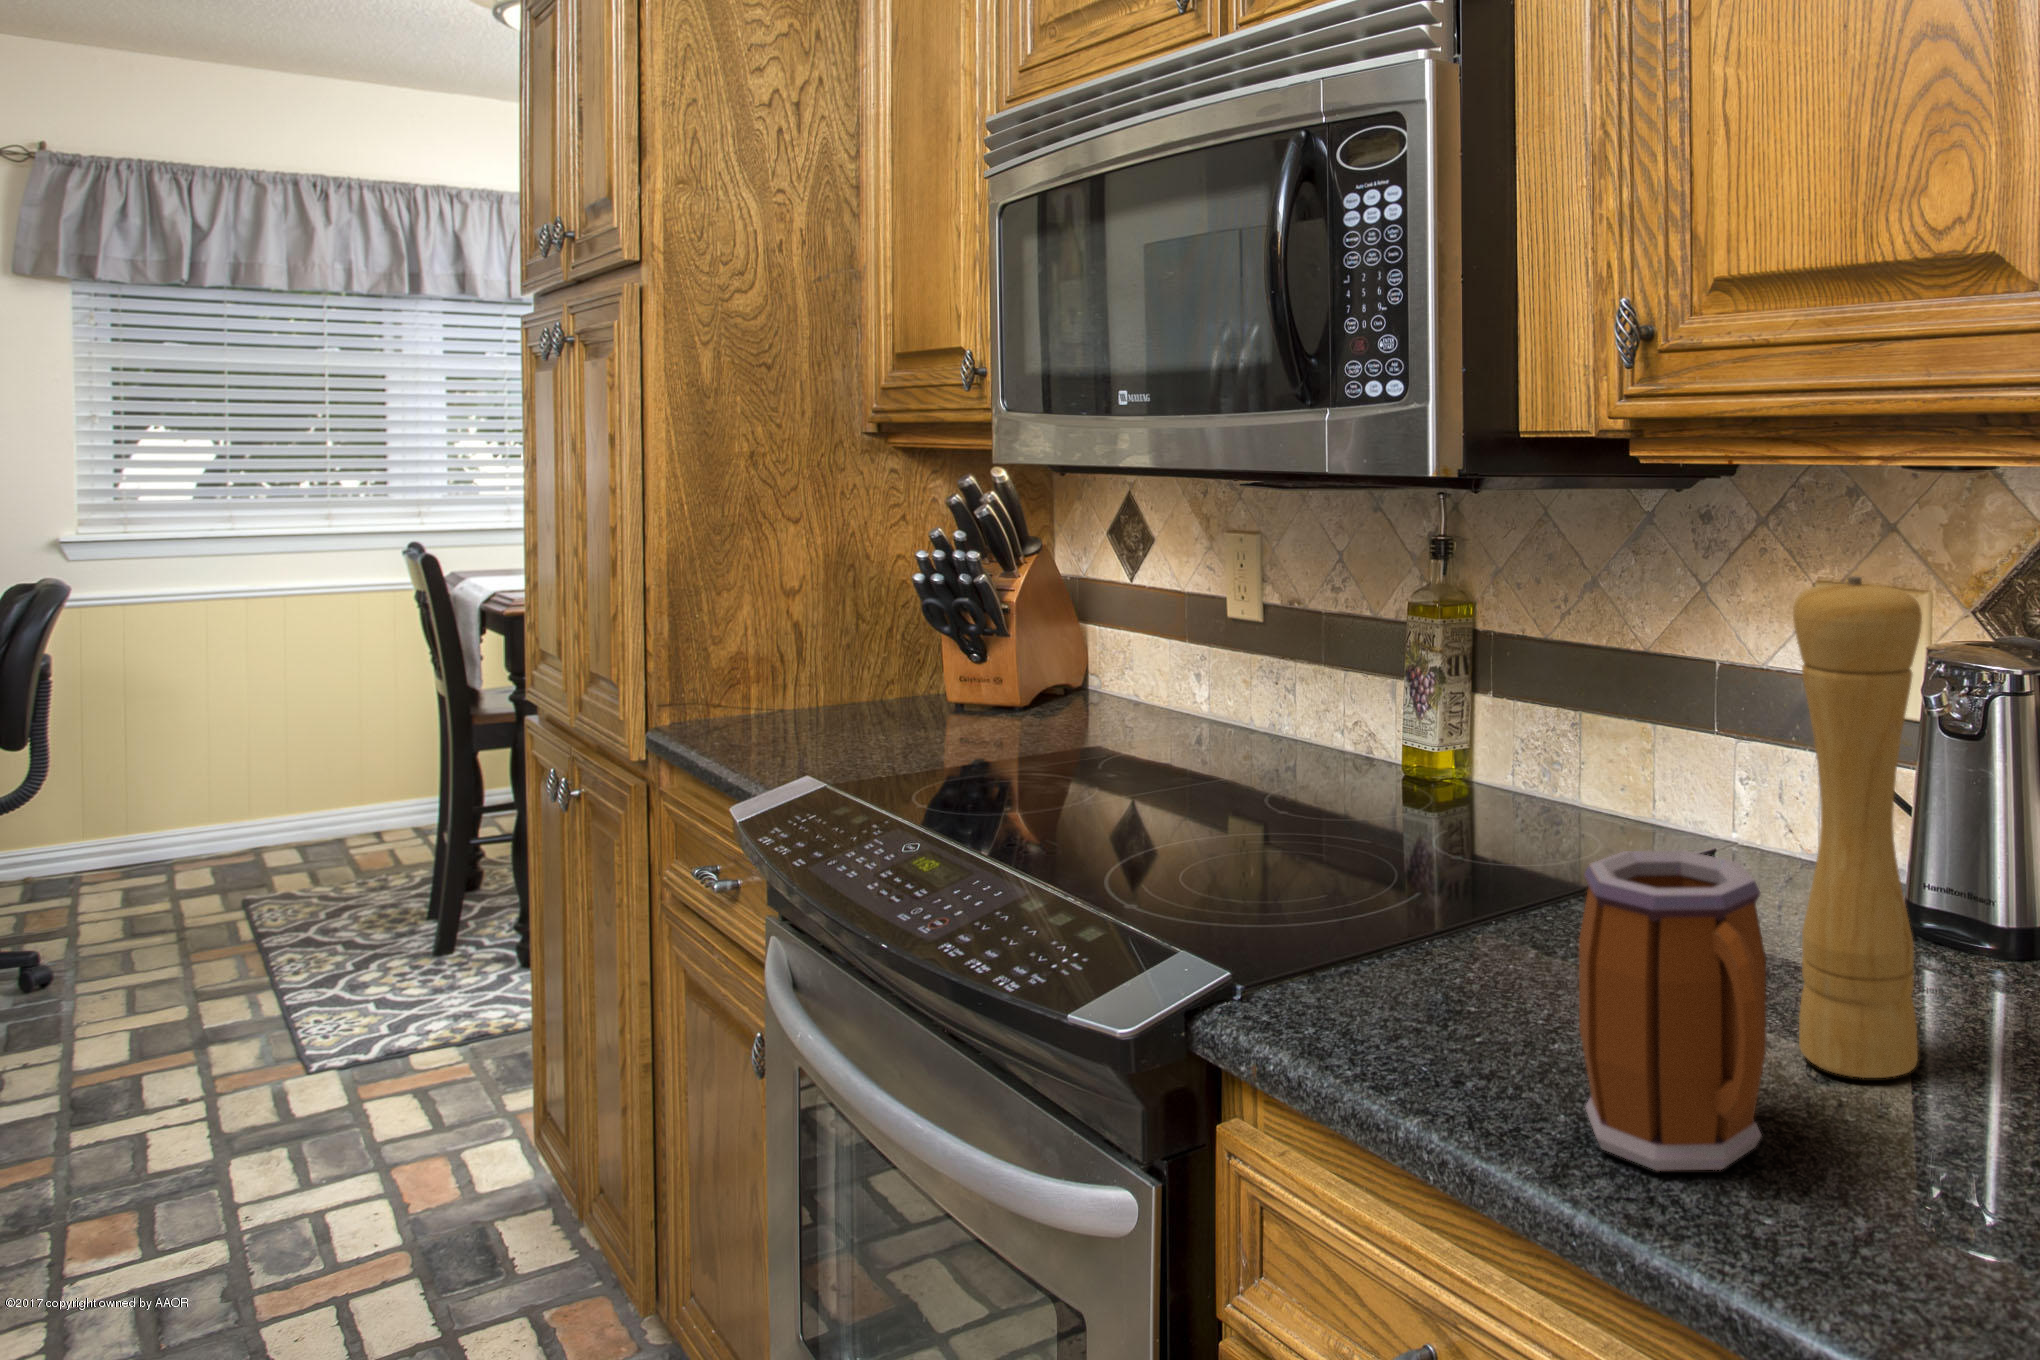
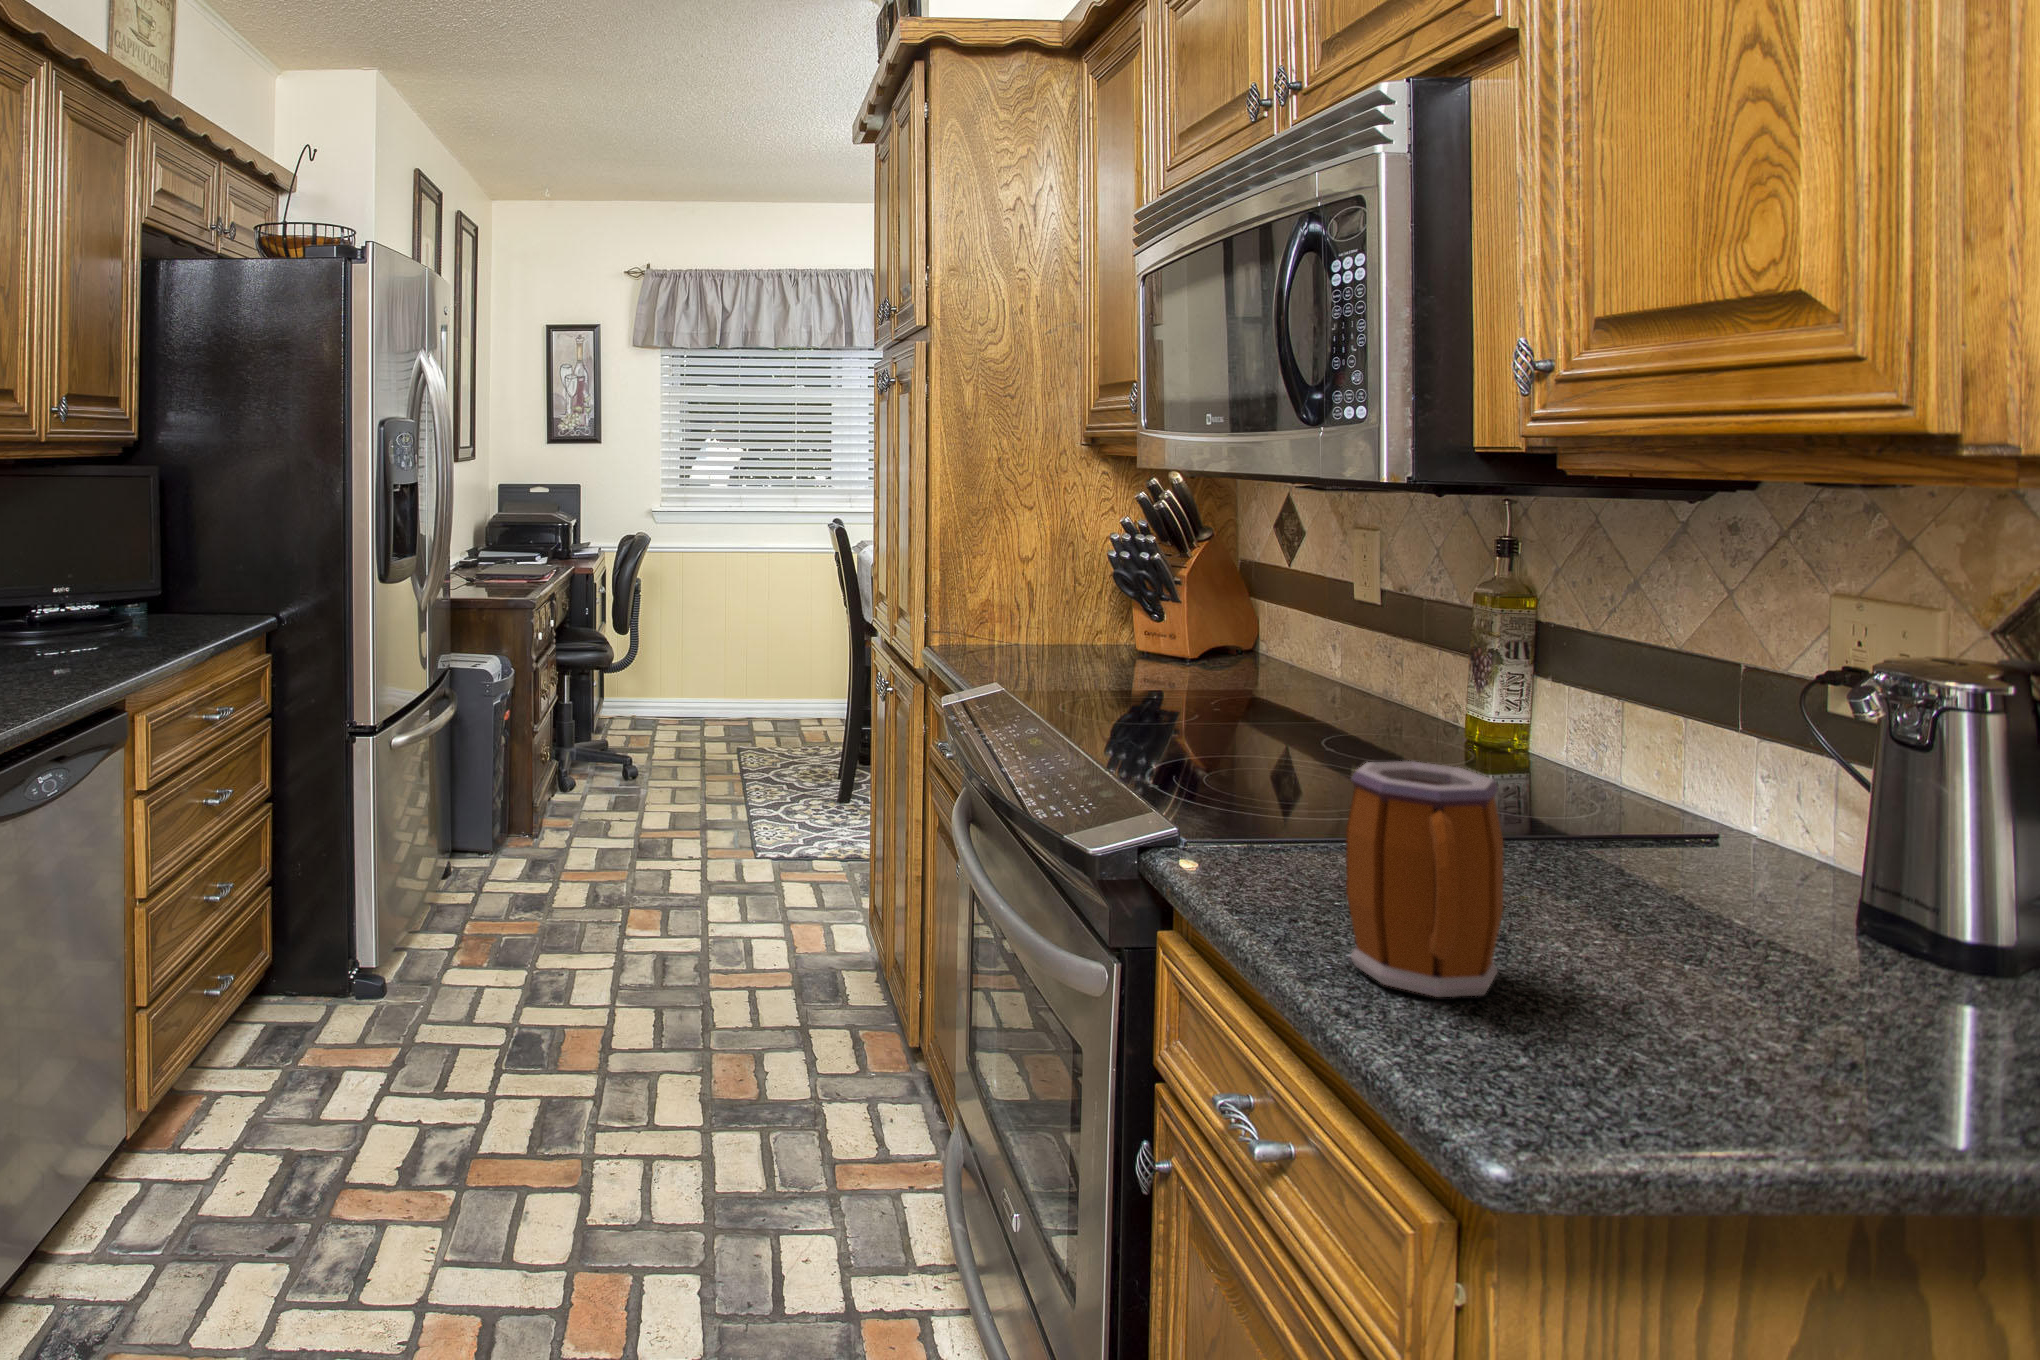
pepper mill: present [1793,576,1922,1078] -> none [1601,569,1728,996]

